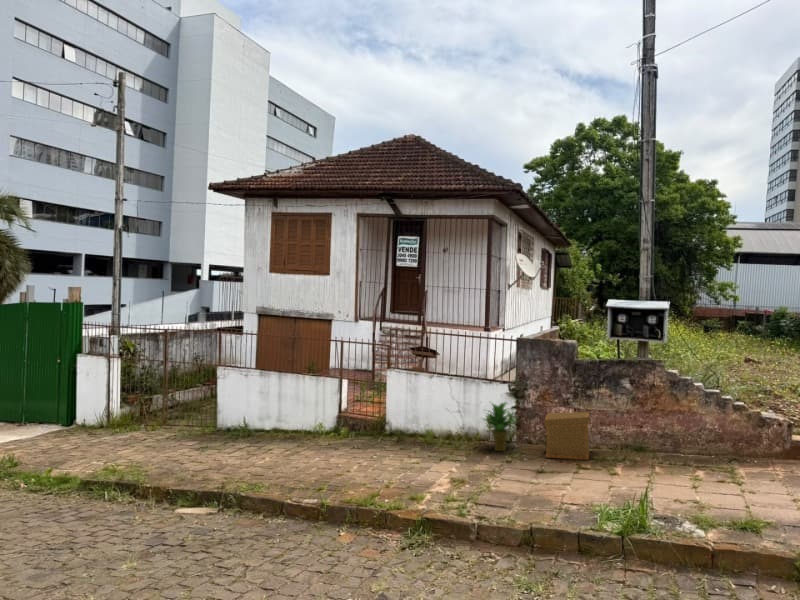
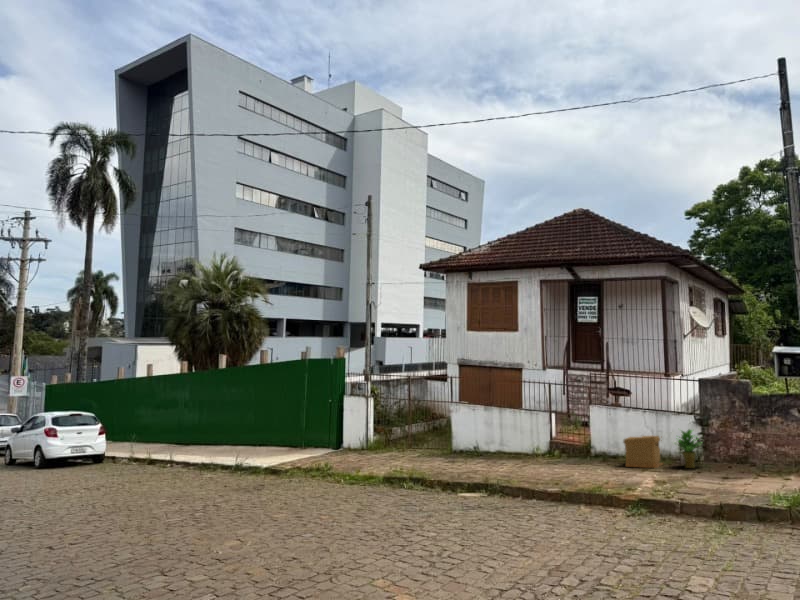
cardboard box: present [544,412,590,460] -> present [624,436,662,468]

